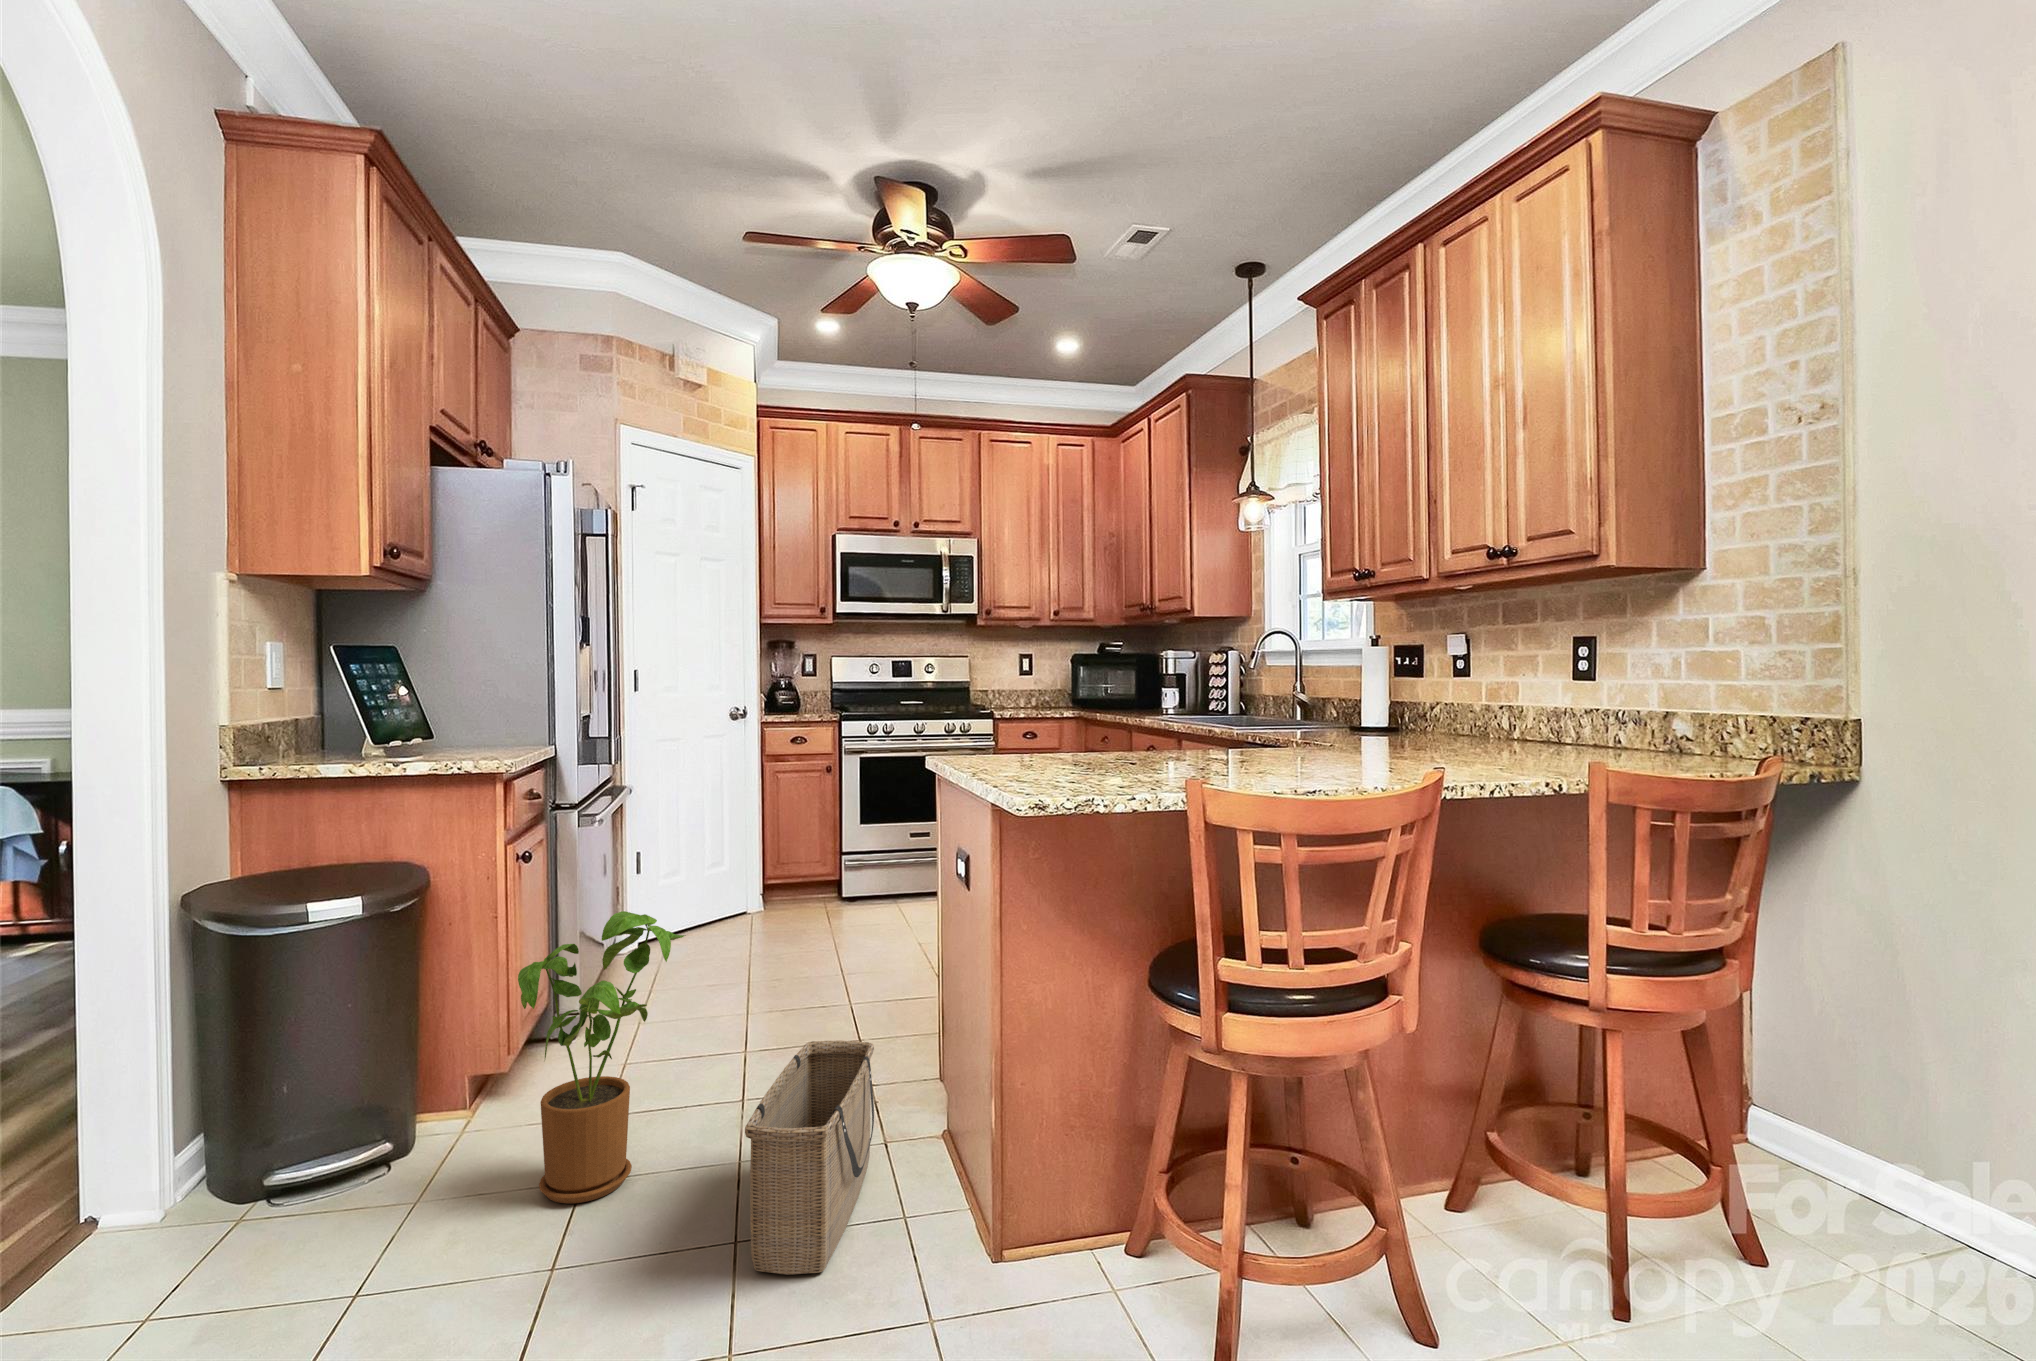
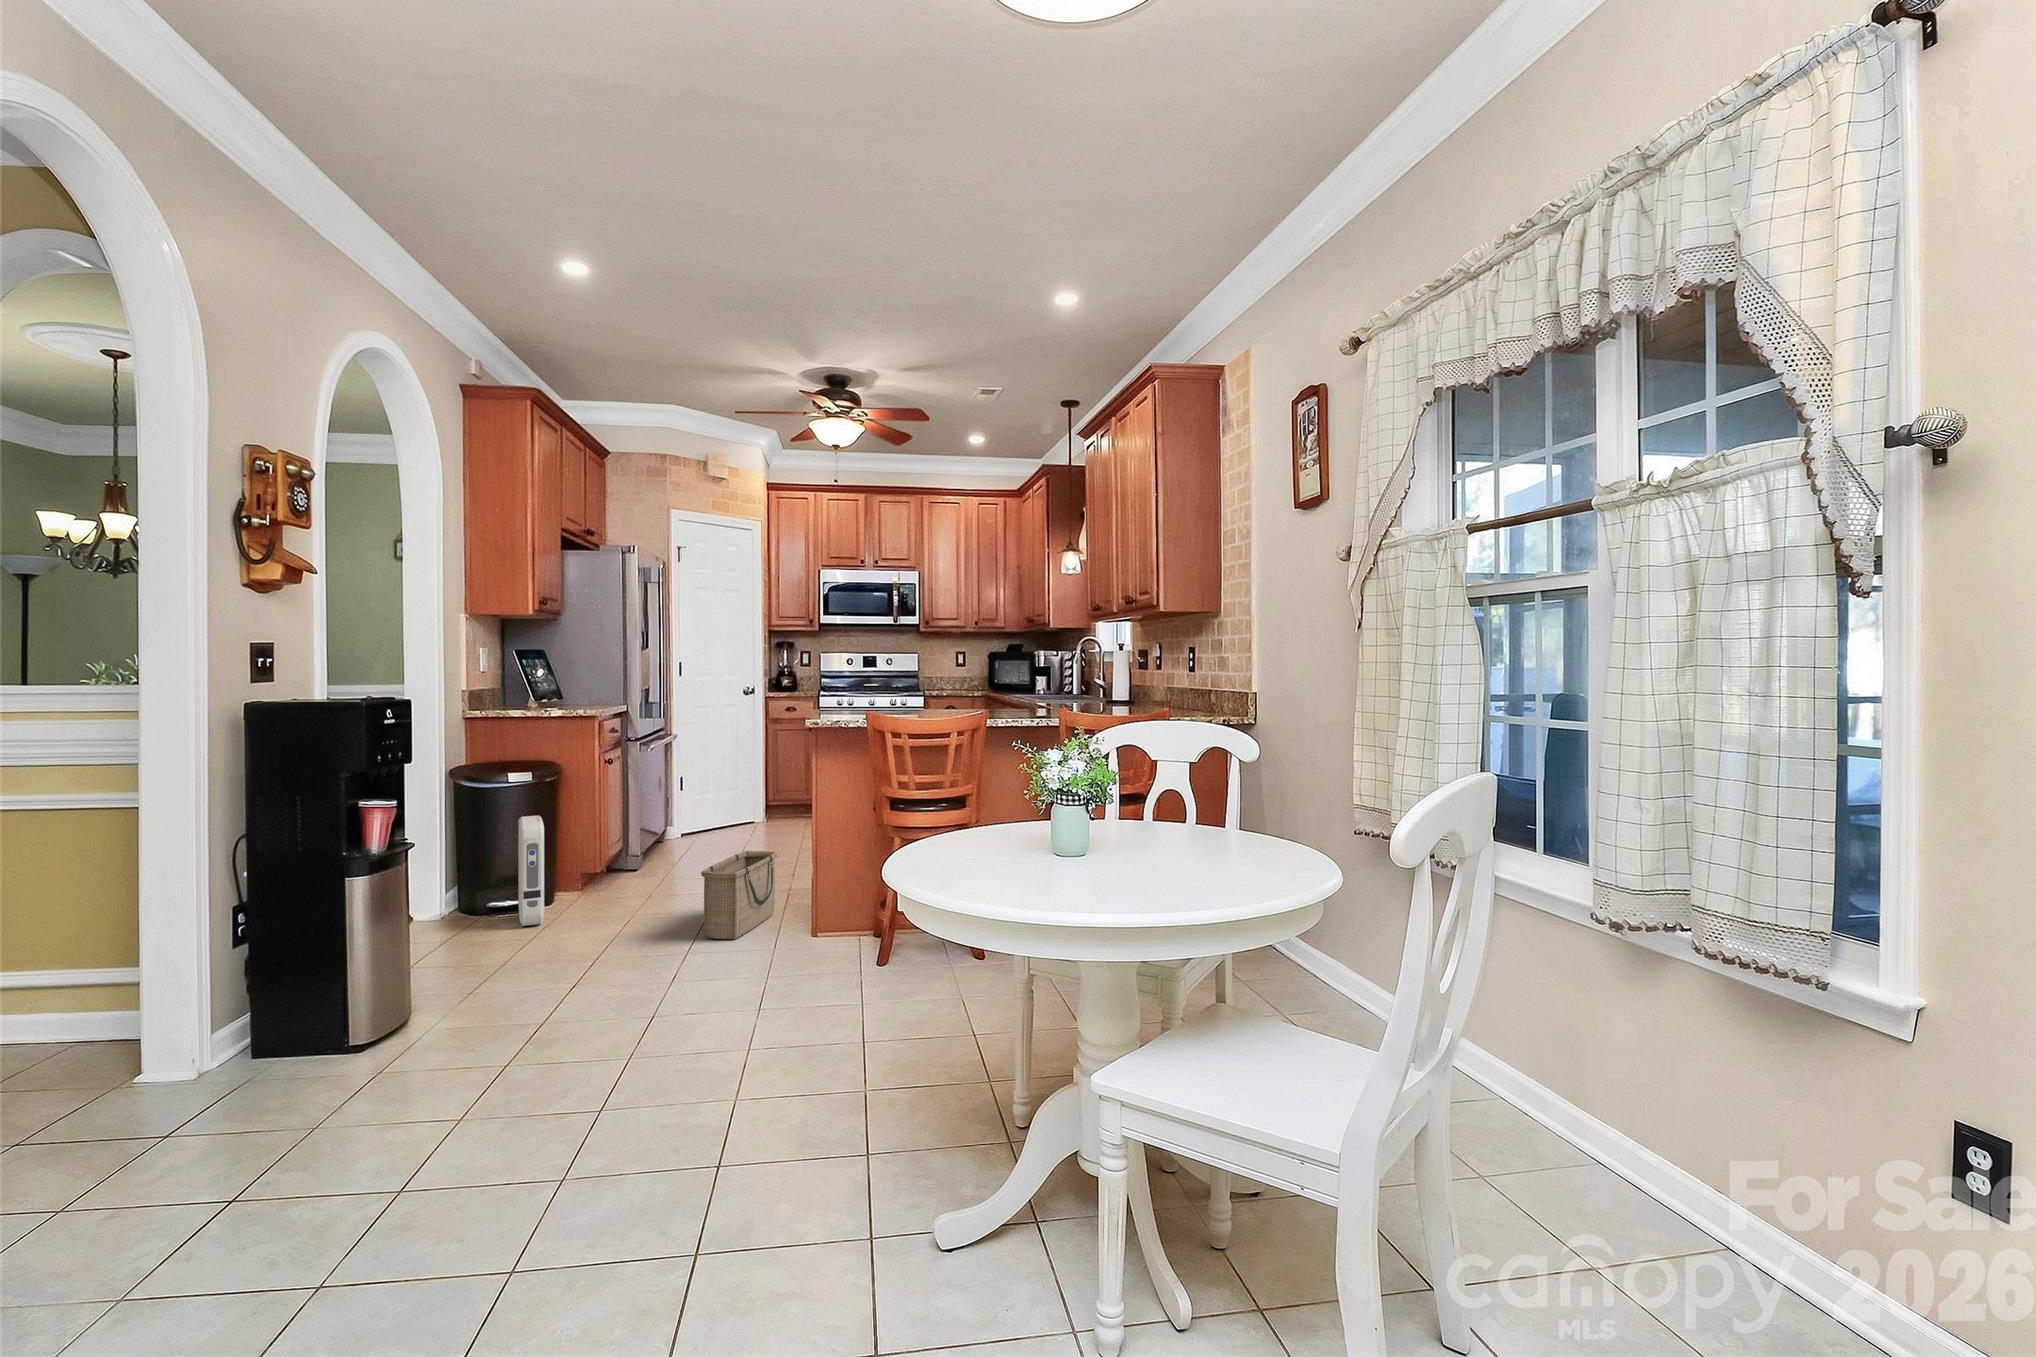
house plant: present [518,911,685,1203] -> none [604,783,687,920]
air purifier: none [330,984,387,1244] -> present [518,816,544,926]

